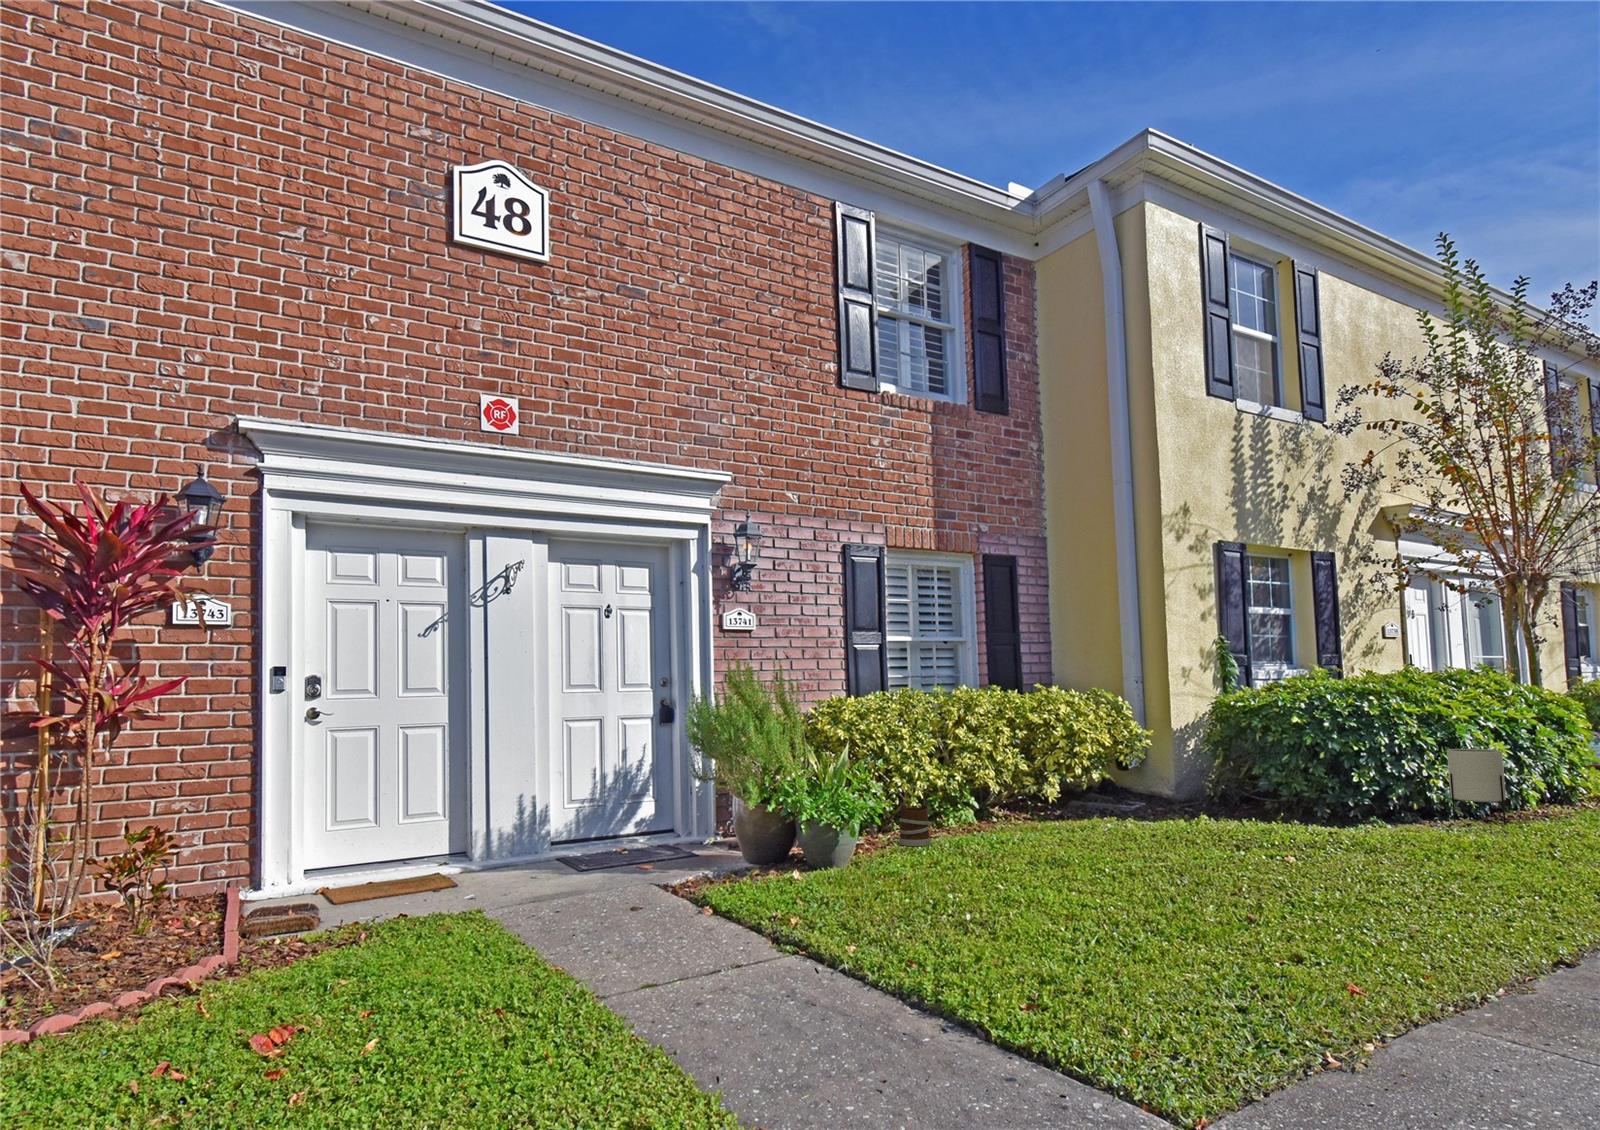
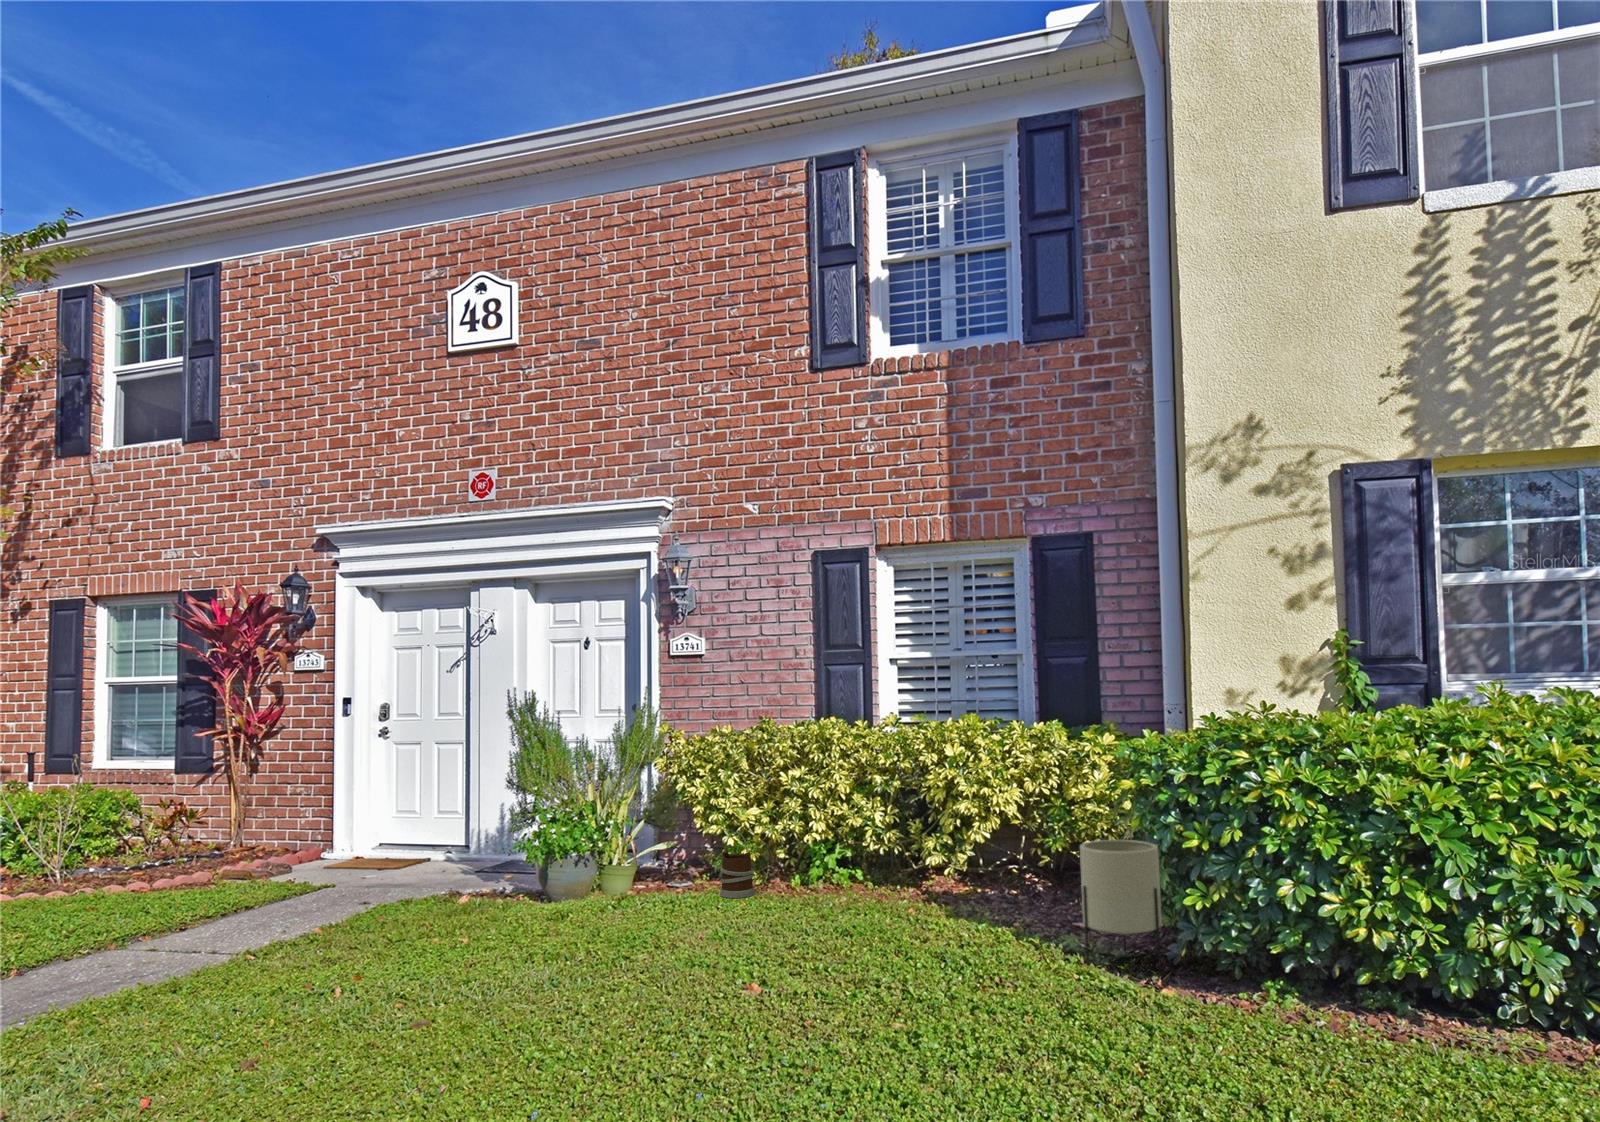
planter: present [1447,749,1506,825] -> present [1080,840,1162,969]

